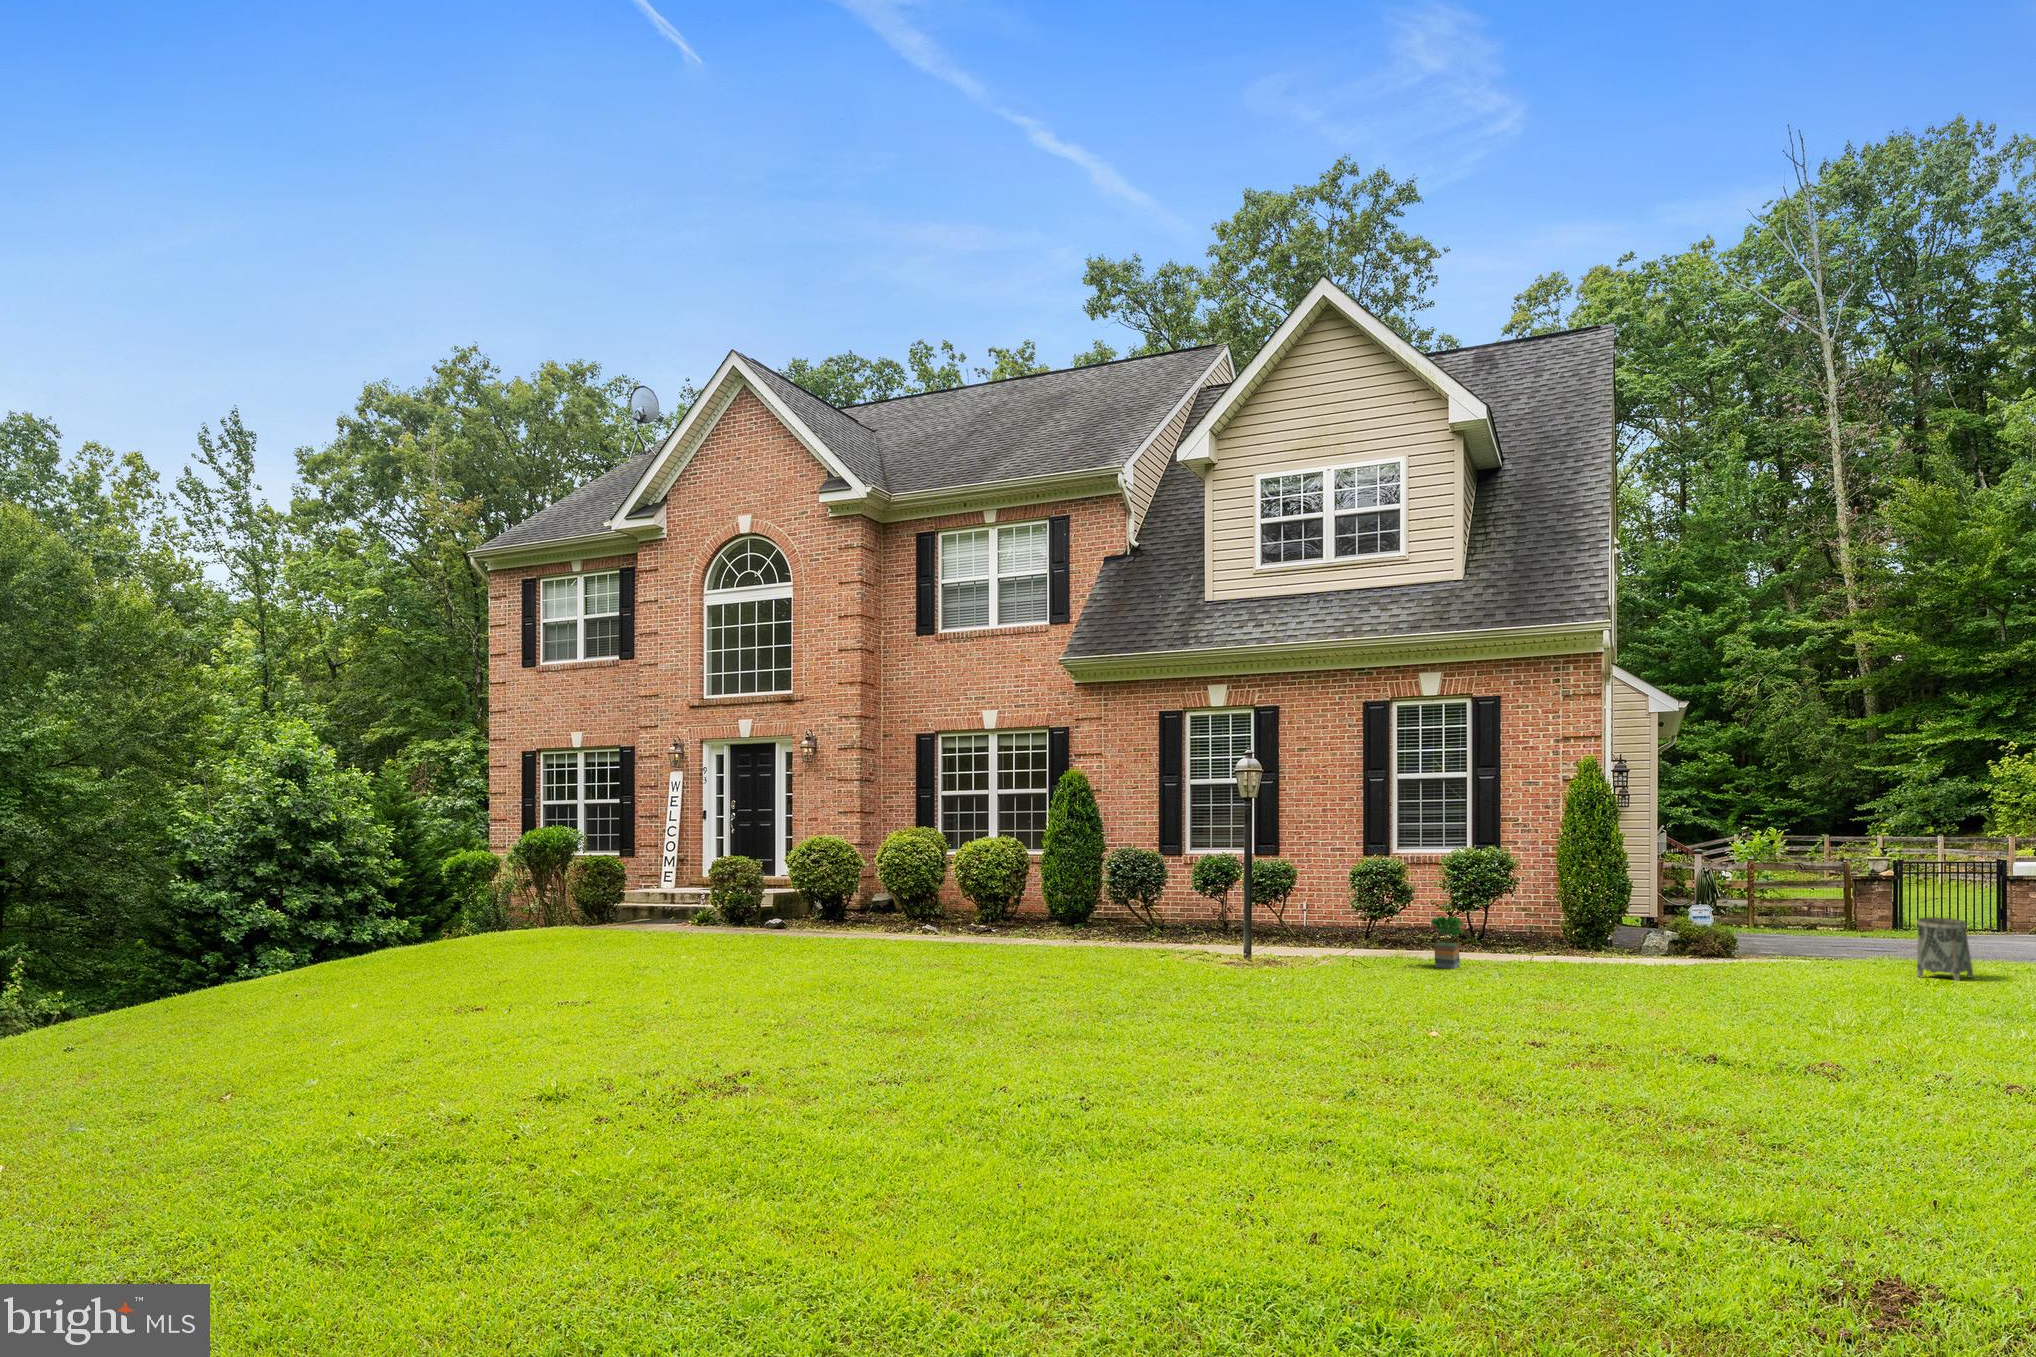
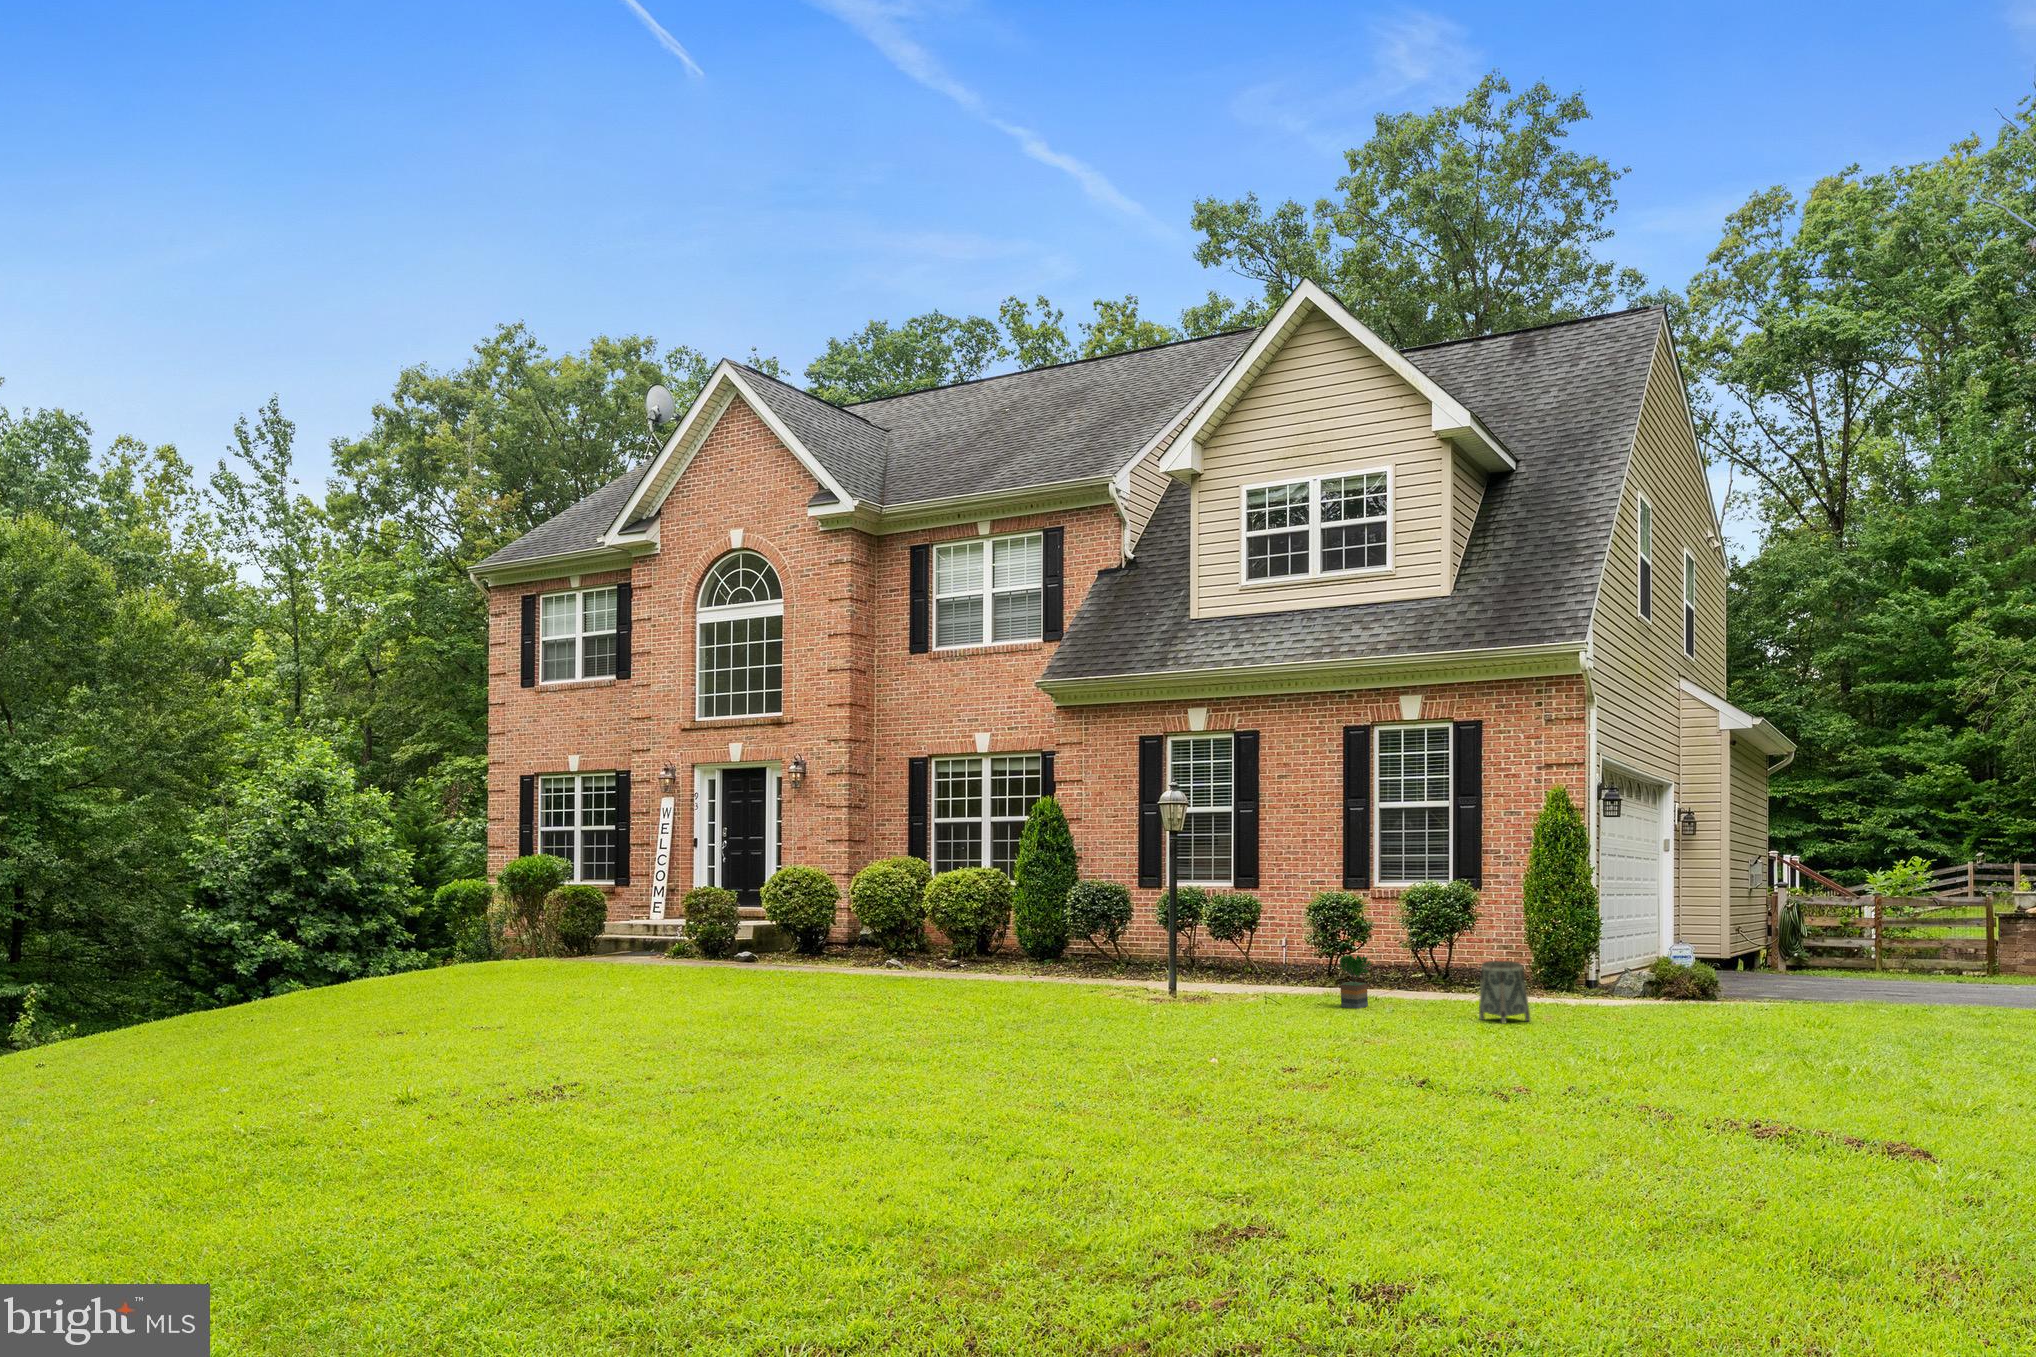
basket: present [1917,917,1973,981] -> present [1479,961,1530,1024]

